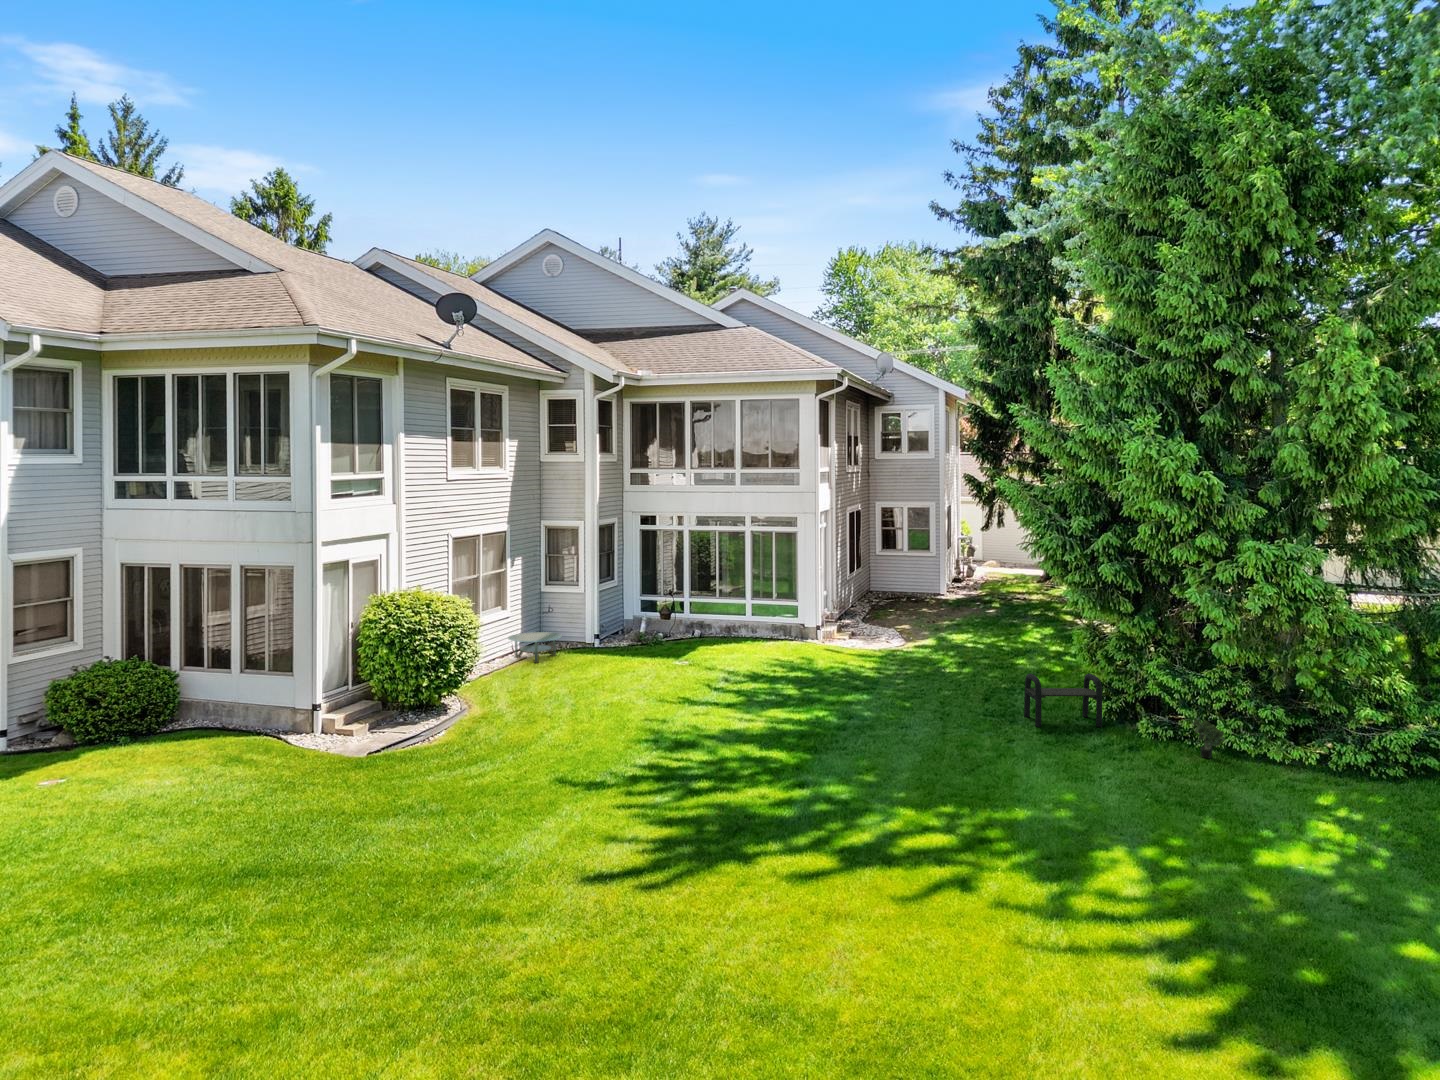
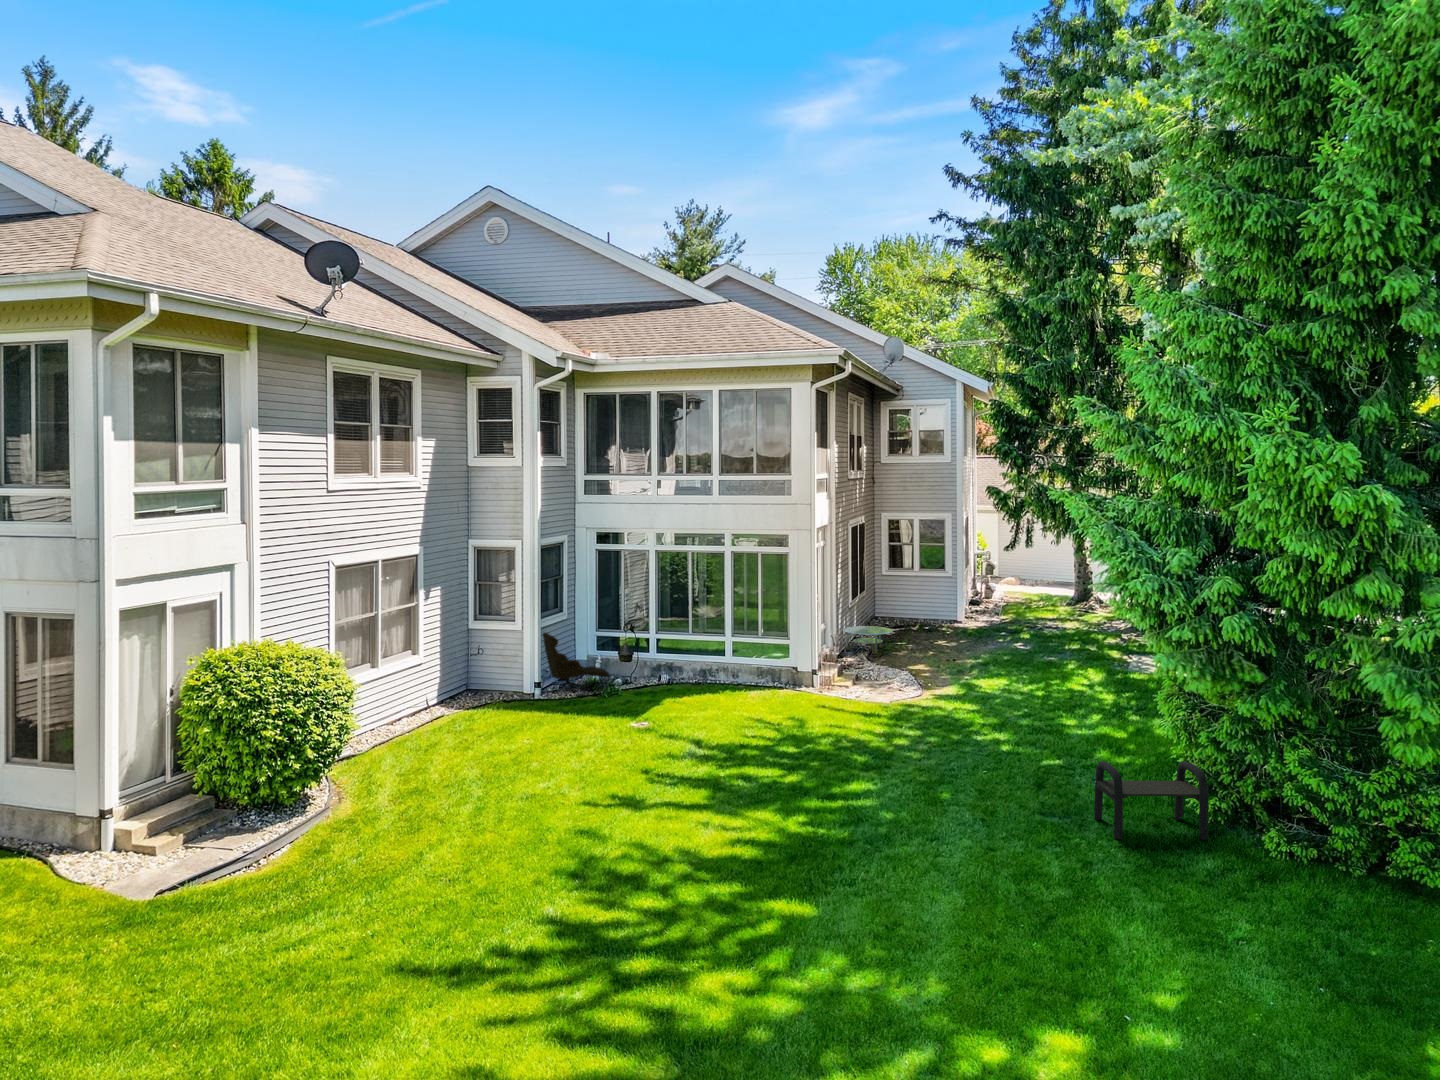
lounge chair: none [598,596,653,645] -> present [543,633,609,693]
round table: present [508,632,562,663] -> present [843,626,893,654]
potted plant: present [1193,720,1224,758] -> none [1358,846,1414,907]

